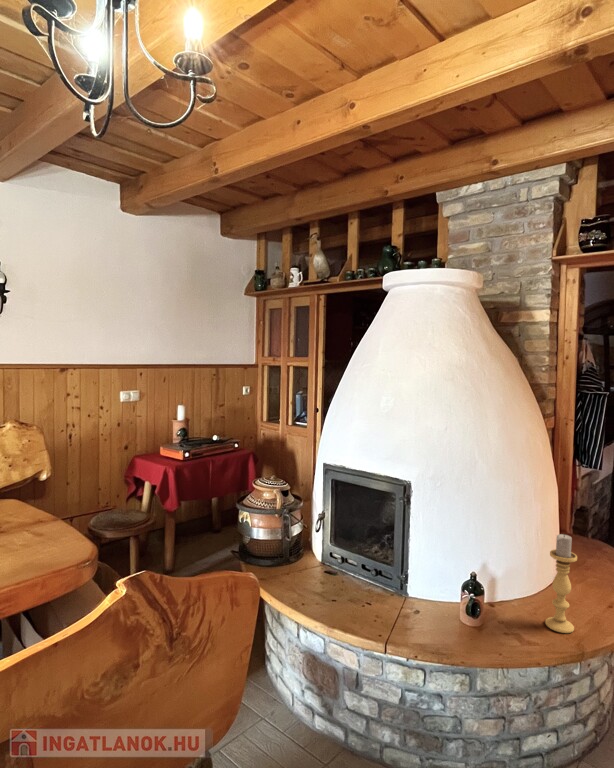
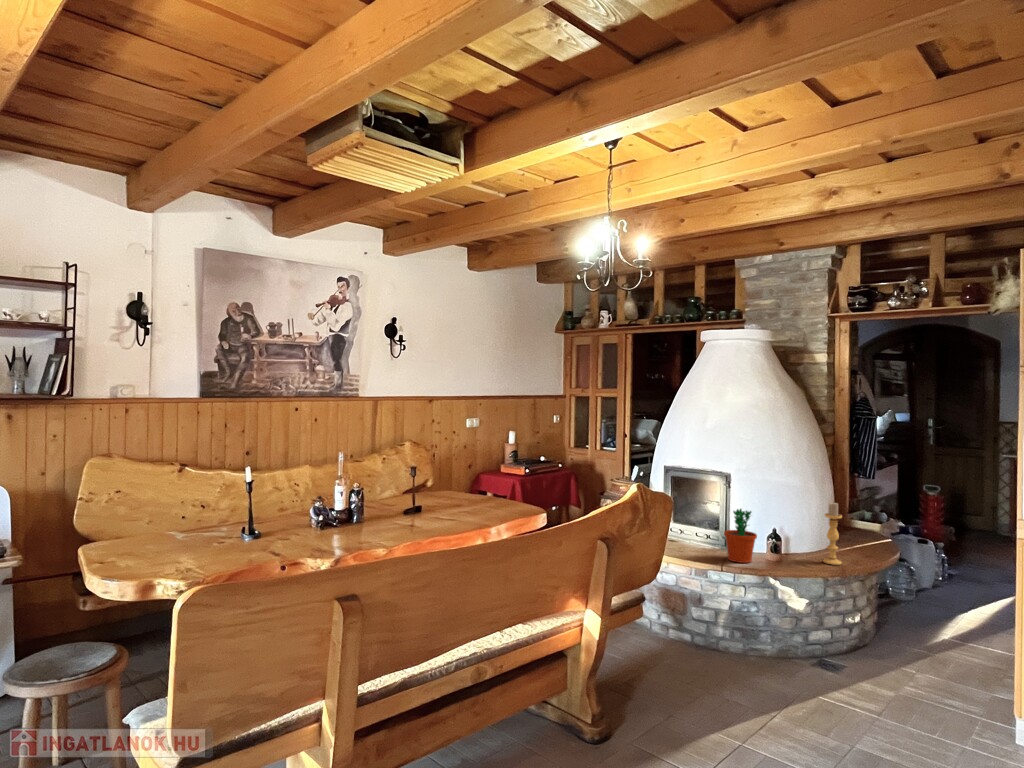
flower pot: none [397,541,446,629] -> present [724,509,757,563]

